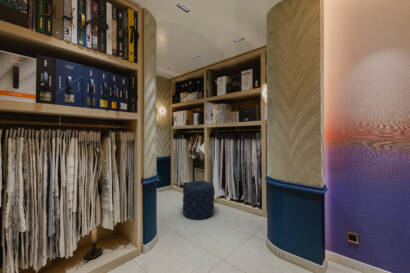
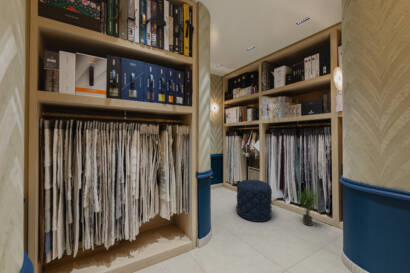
potted plant: none [231,181,252,216] -> present [299,188,316,226]
candle holder: present [85,228,103,261] -> none [147,213,162,246]

